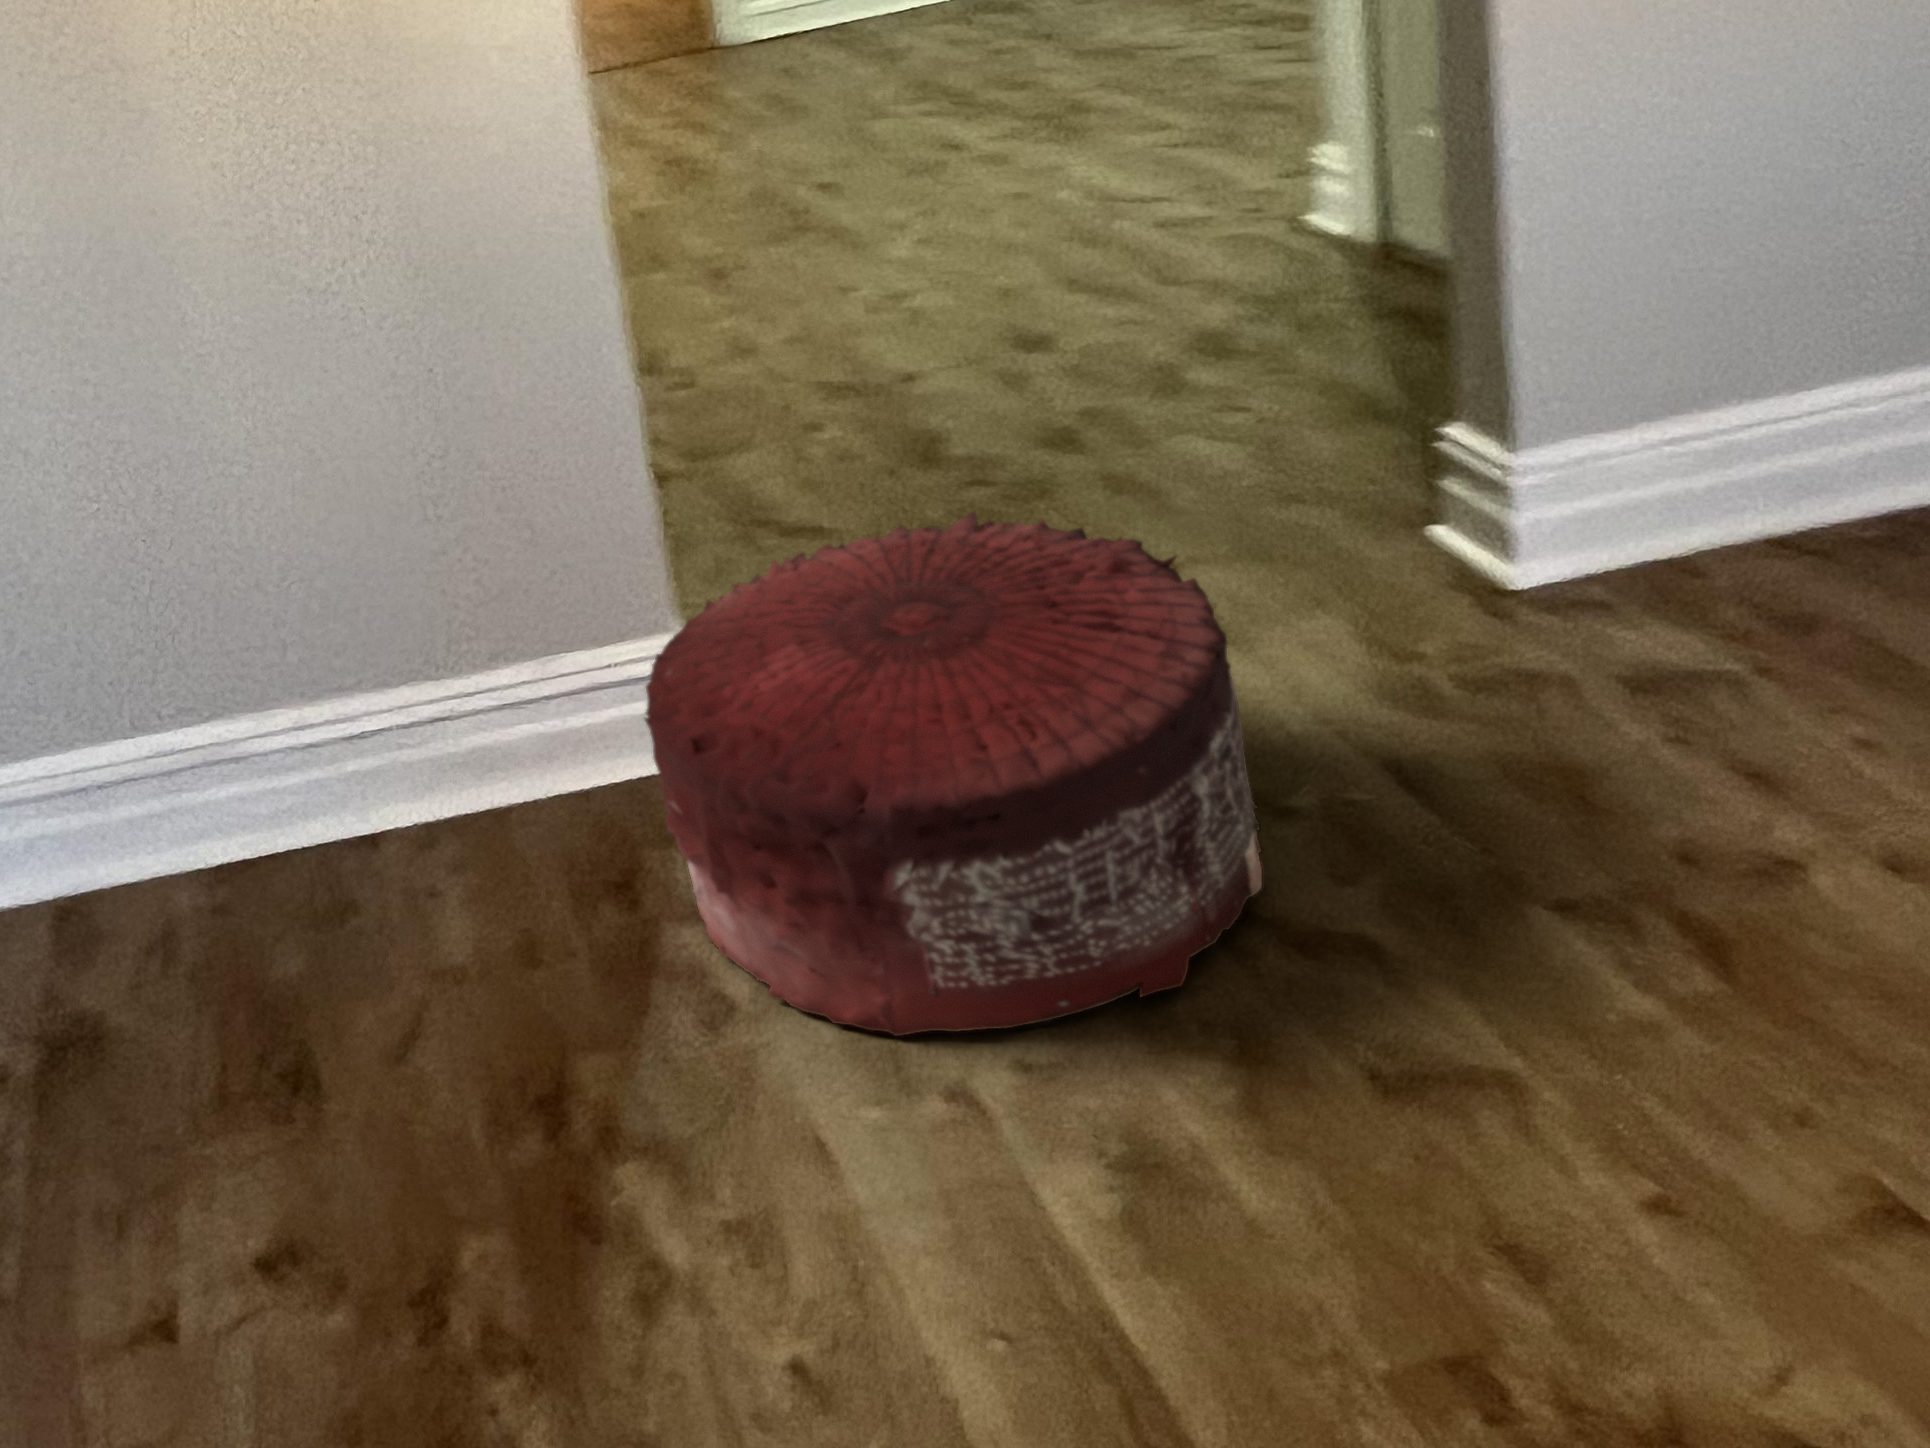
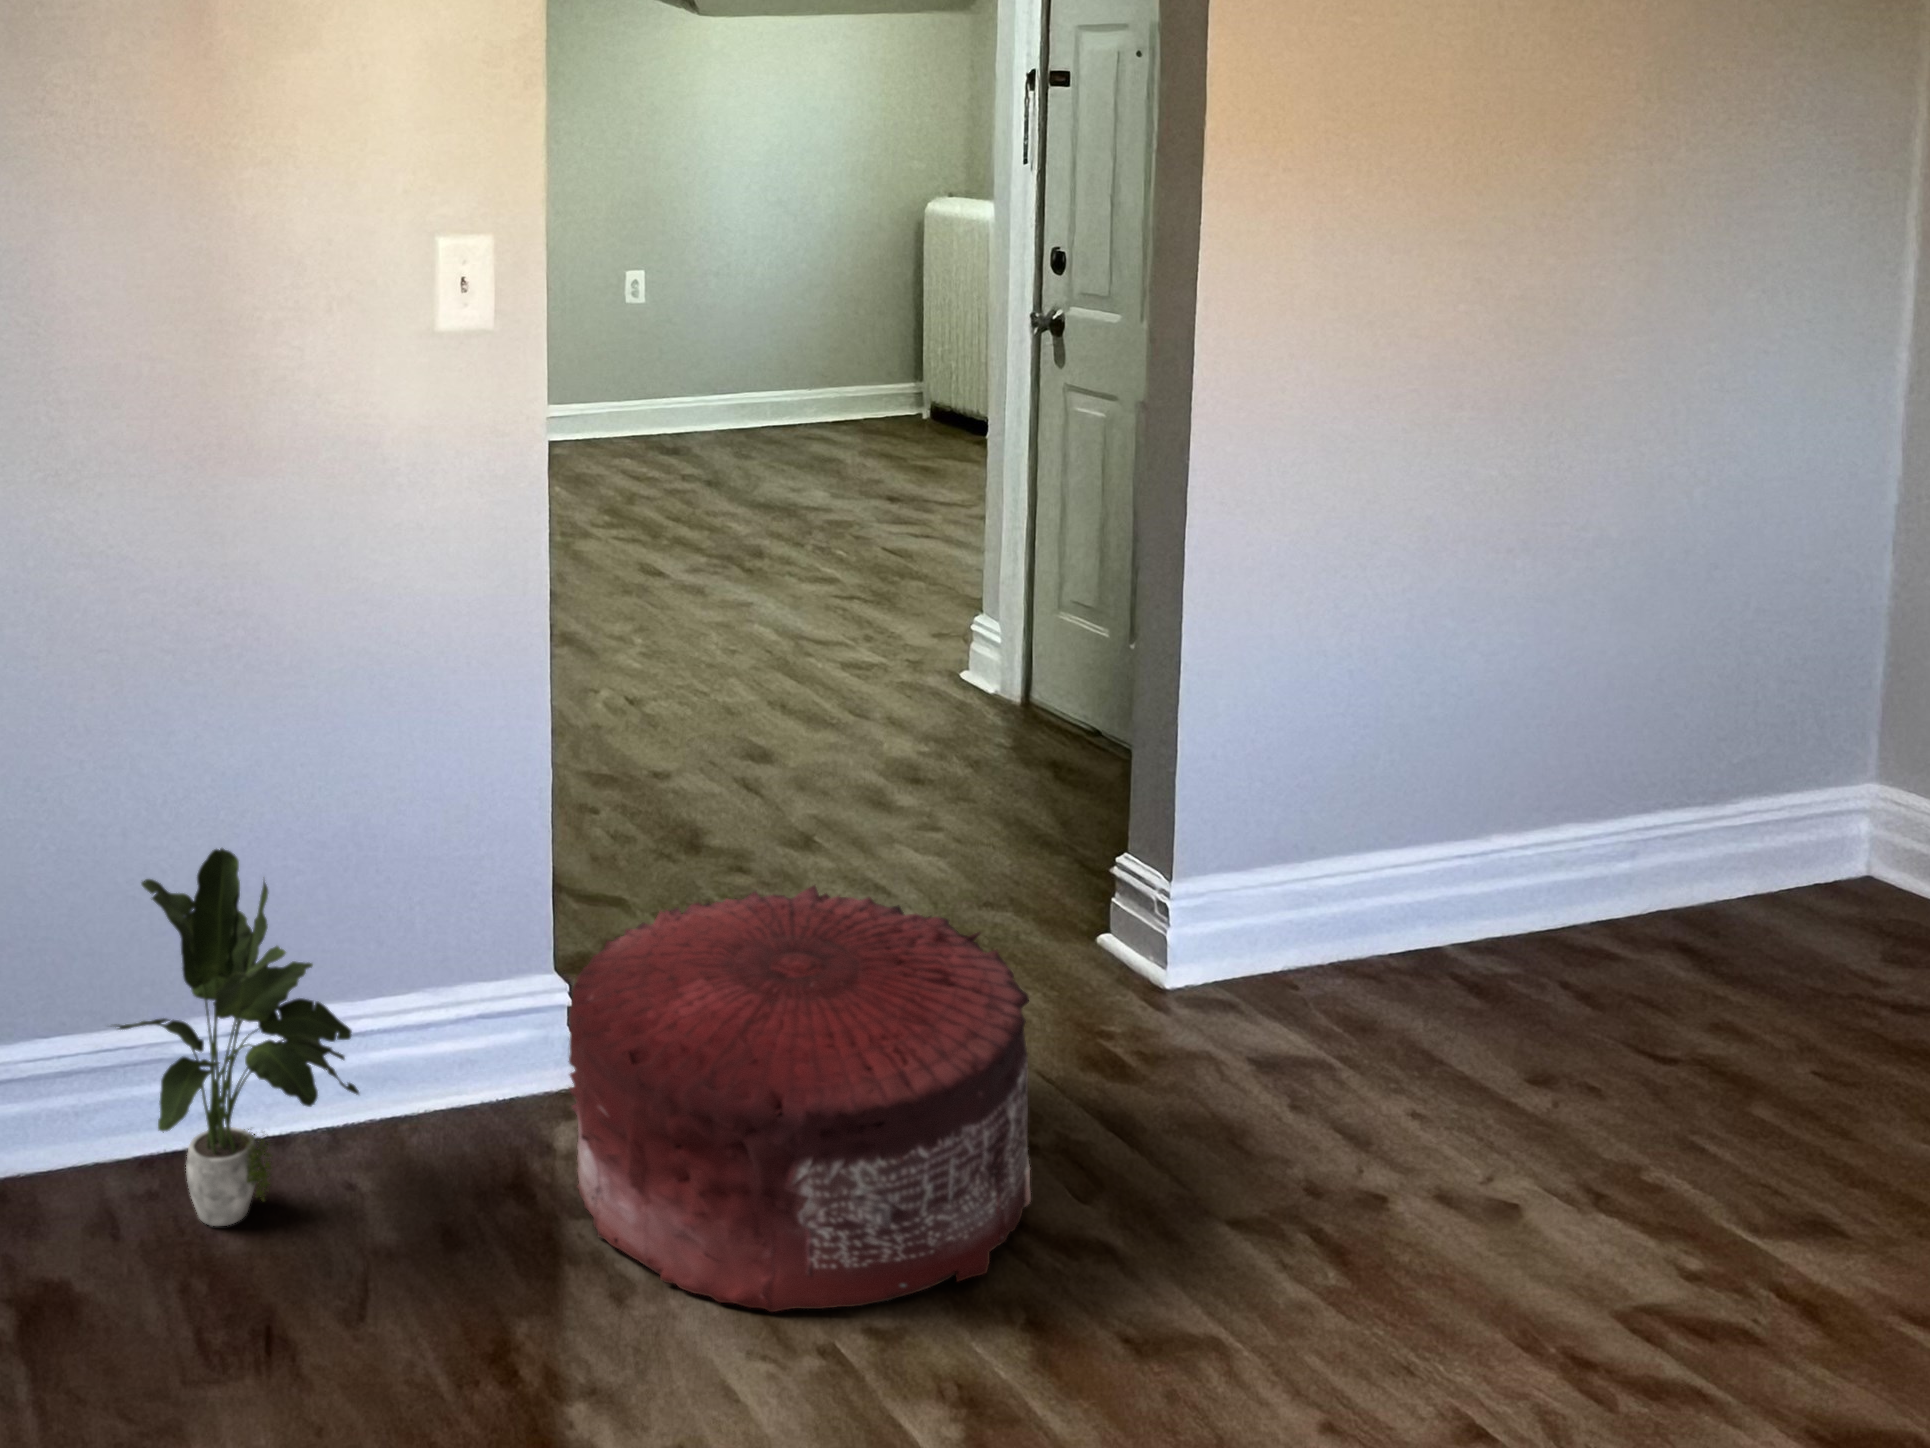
potted plant: none [116,539,429,936] -> present [116,848,359,1226]

